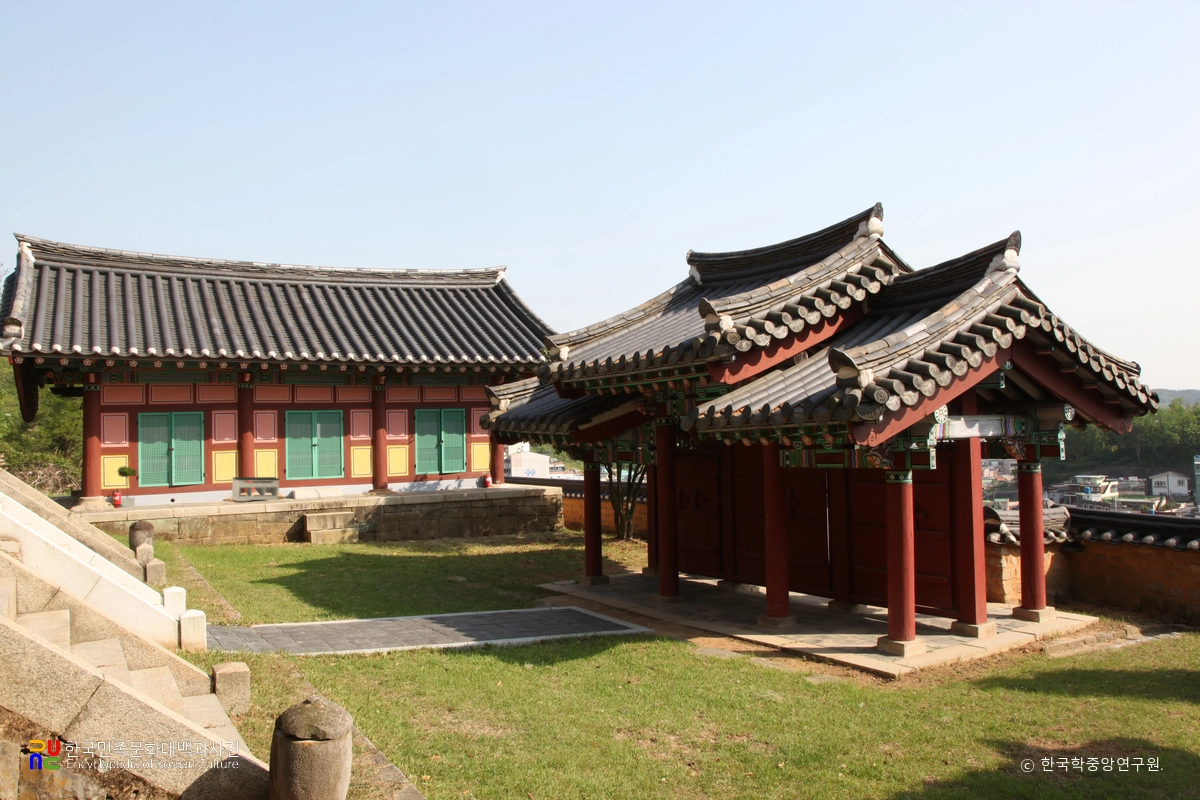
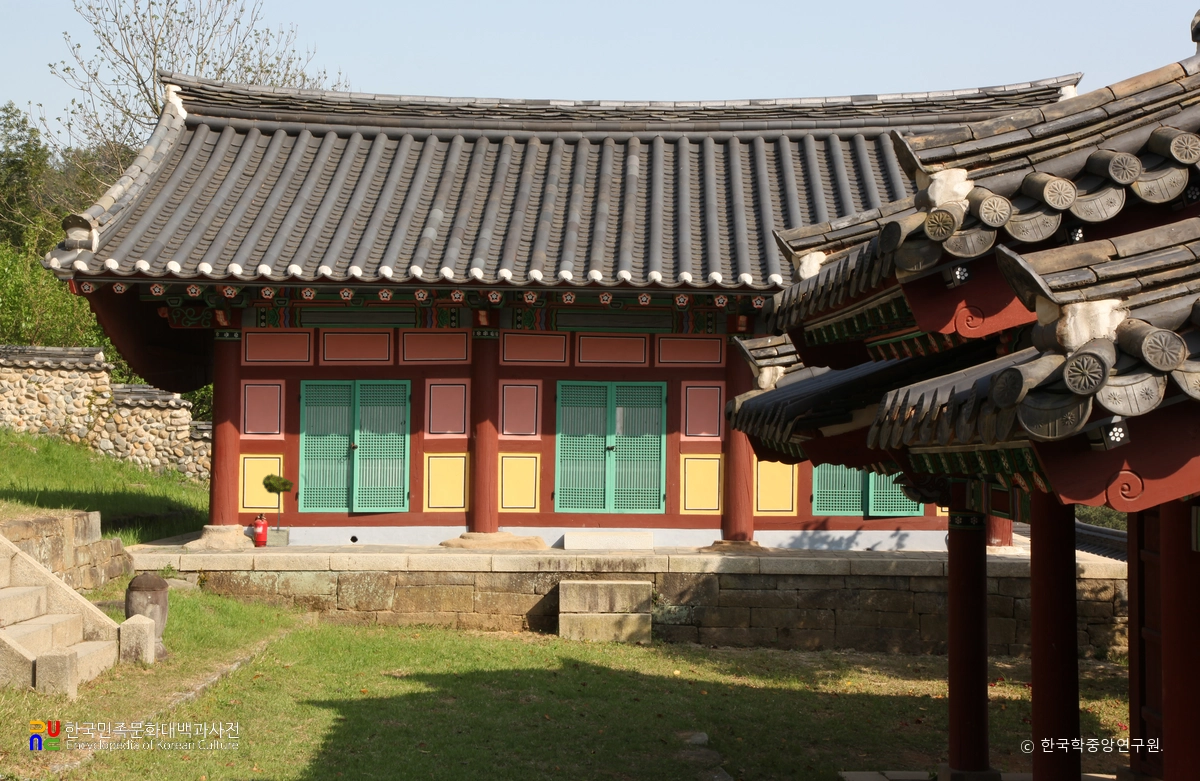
bench: present [232,477,279,501] -> none [450,503,532,551]

